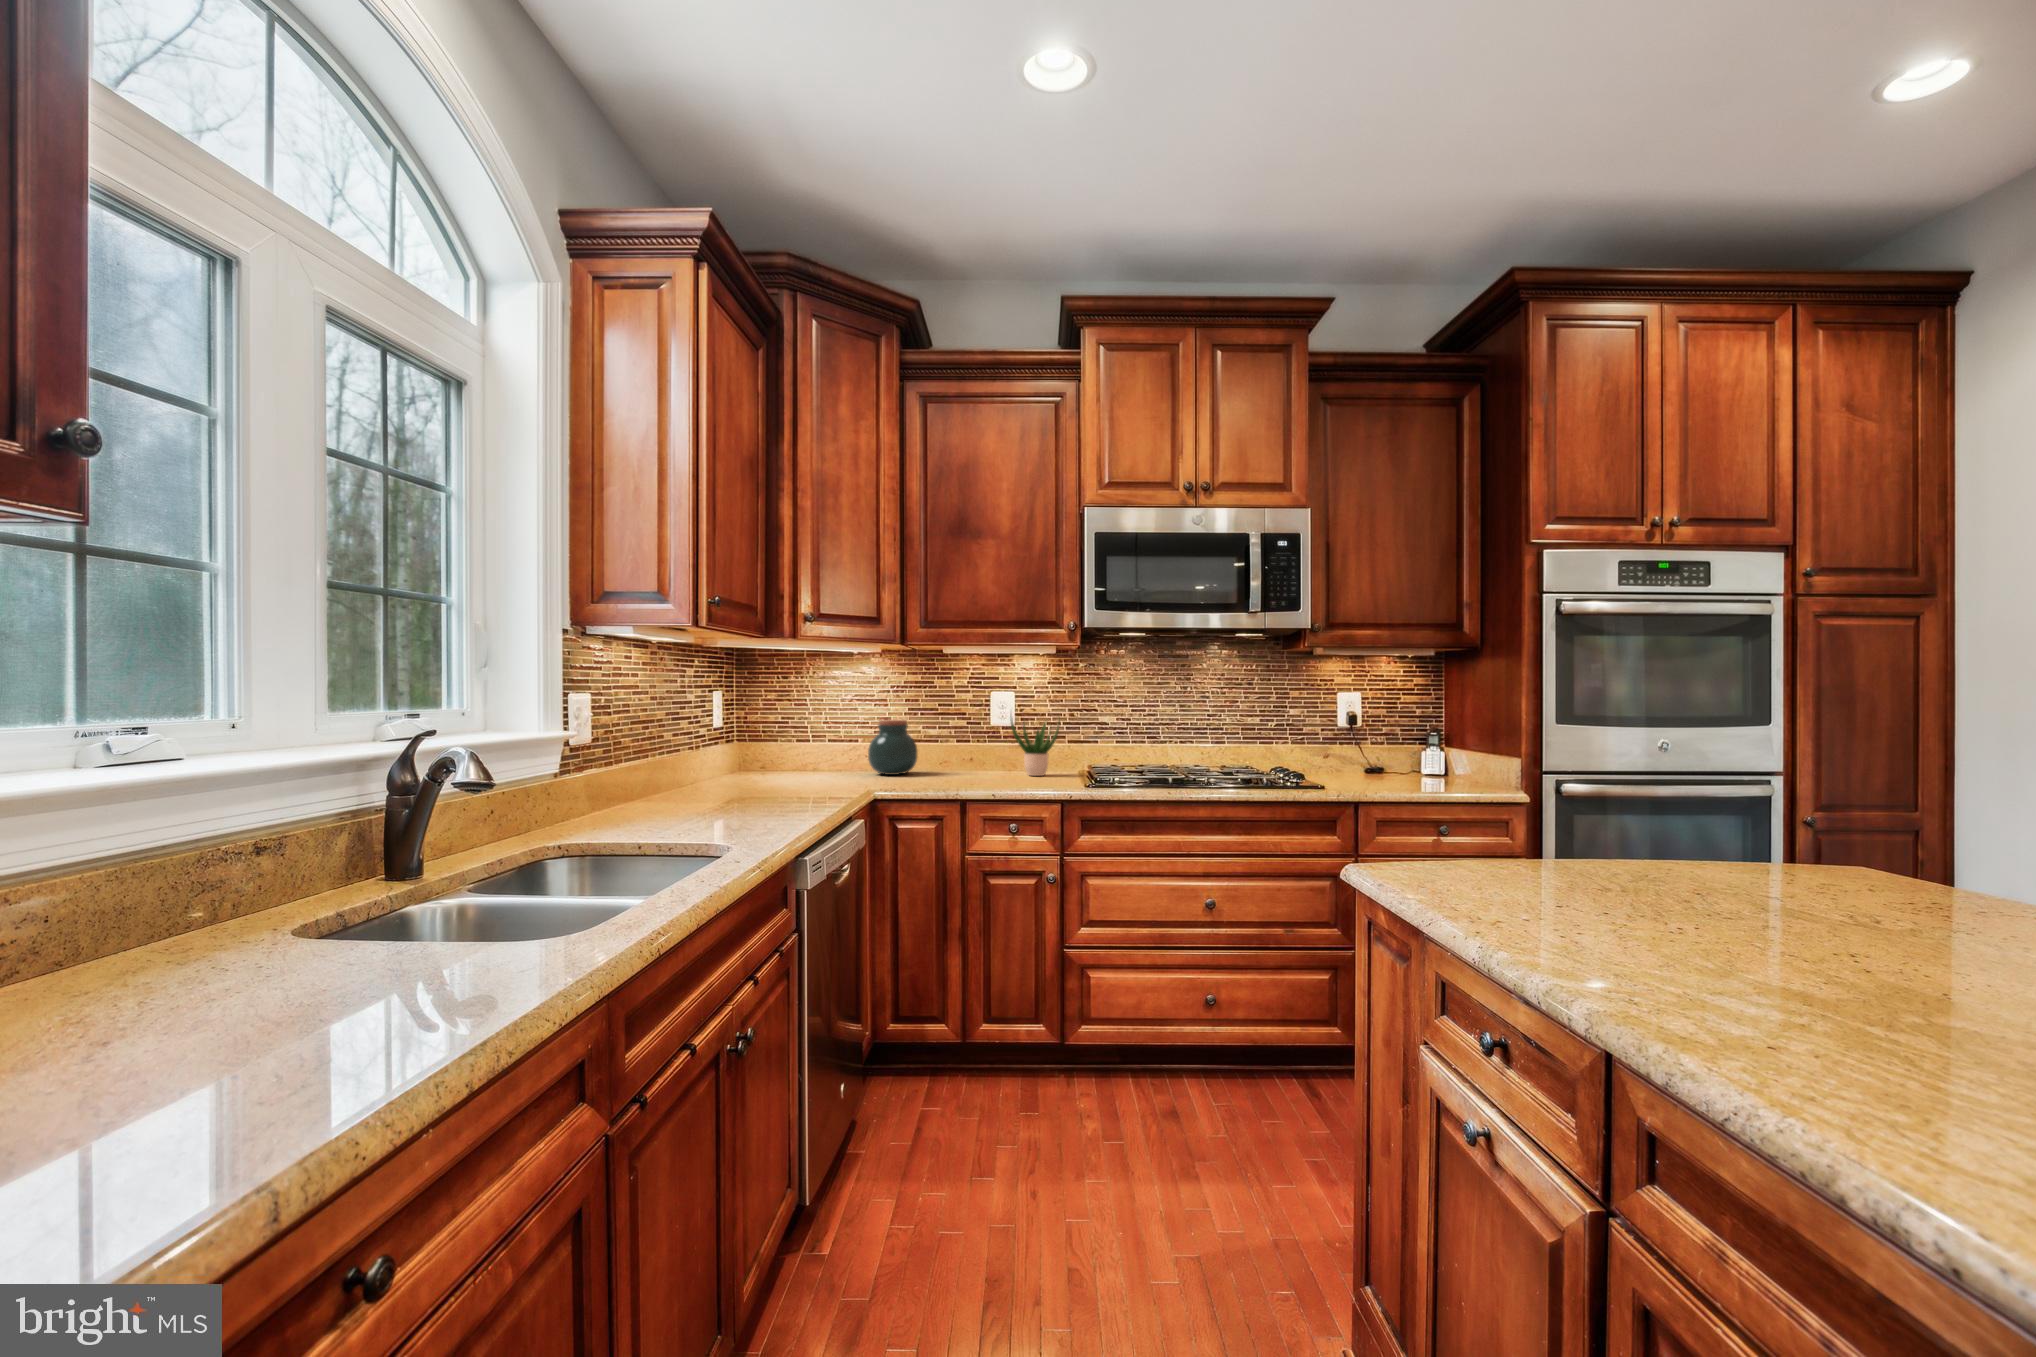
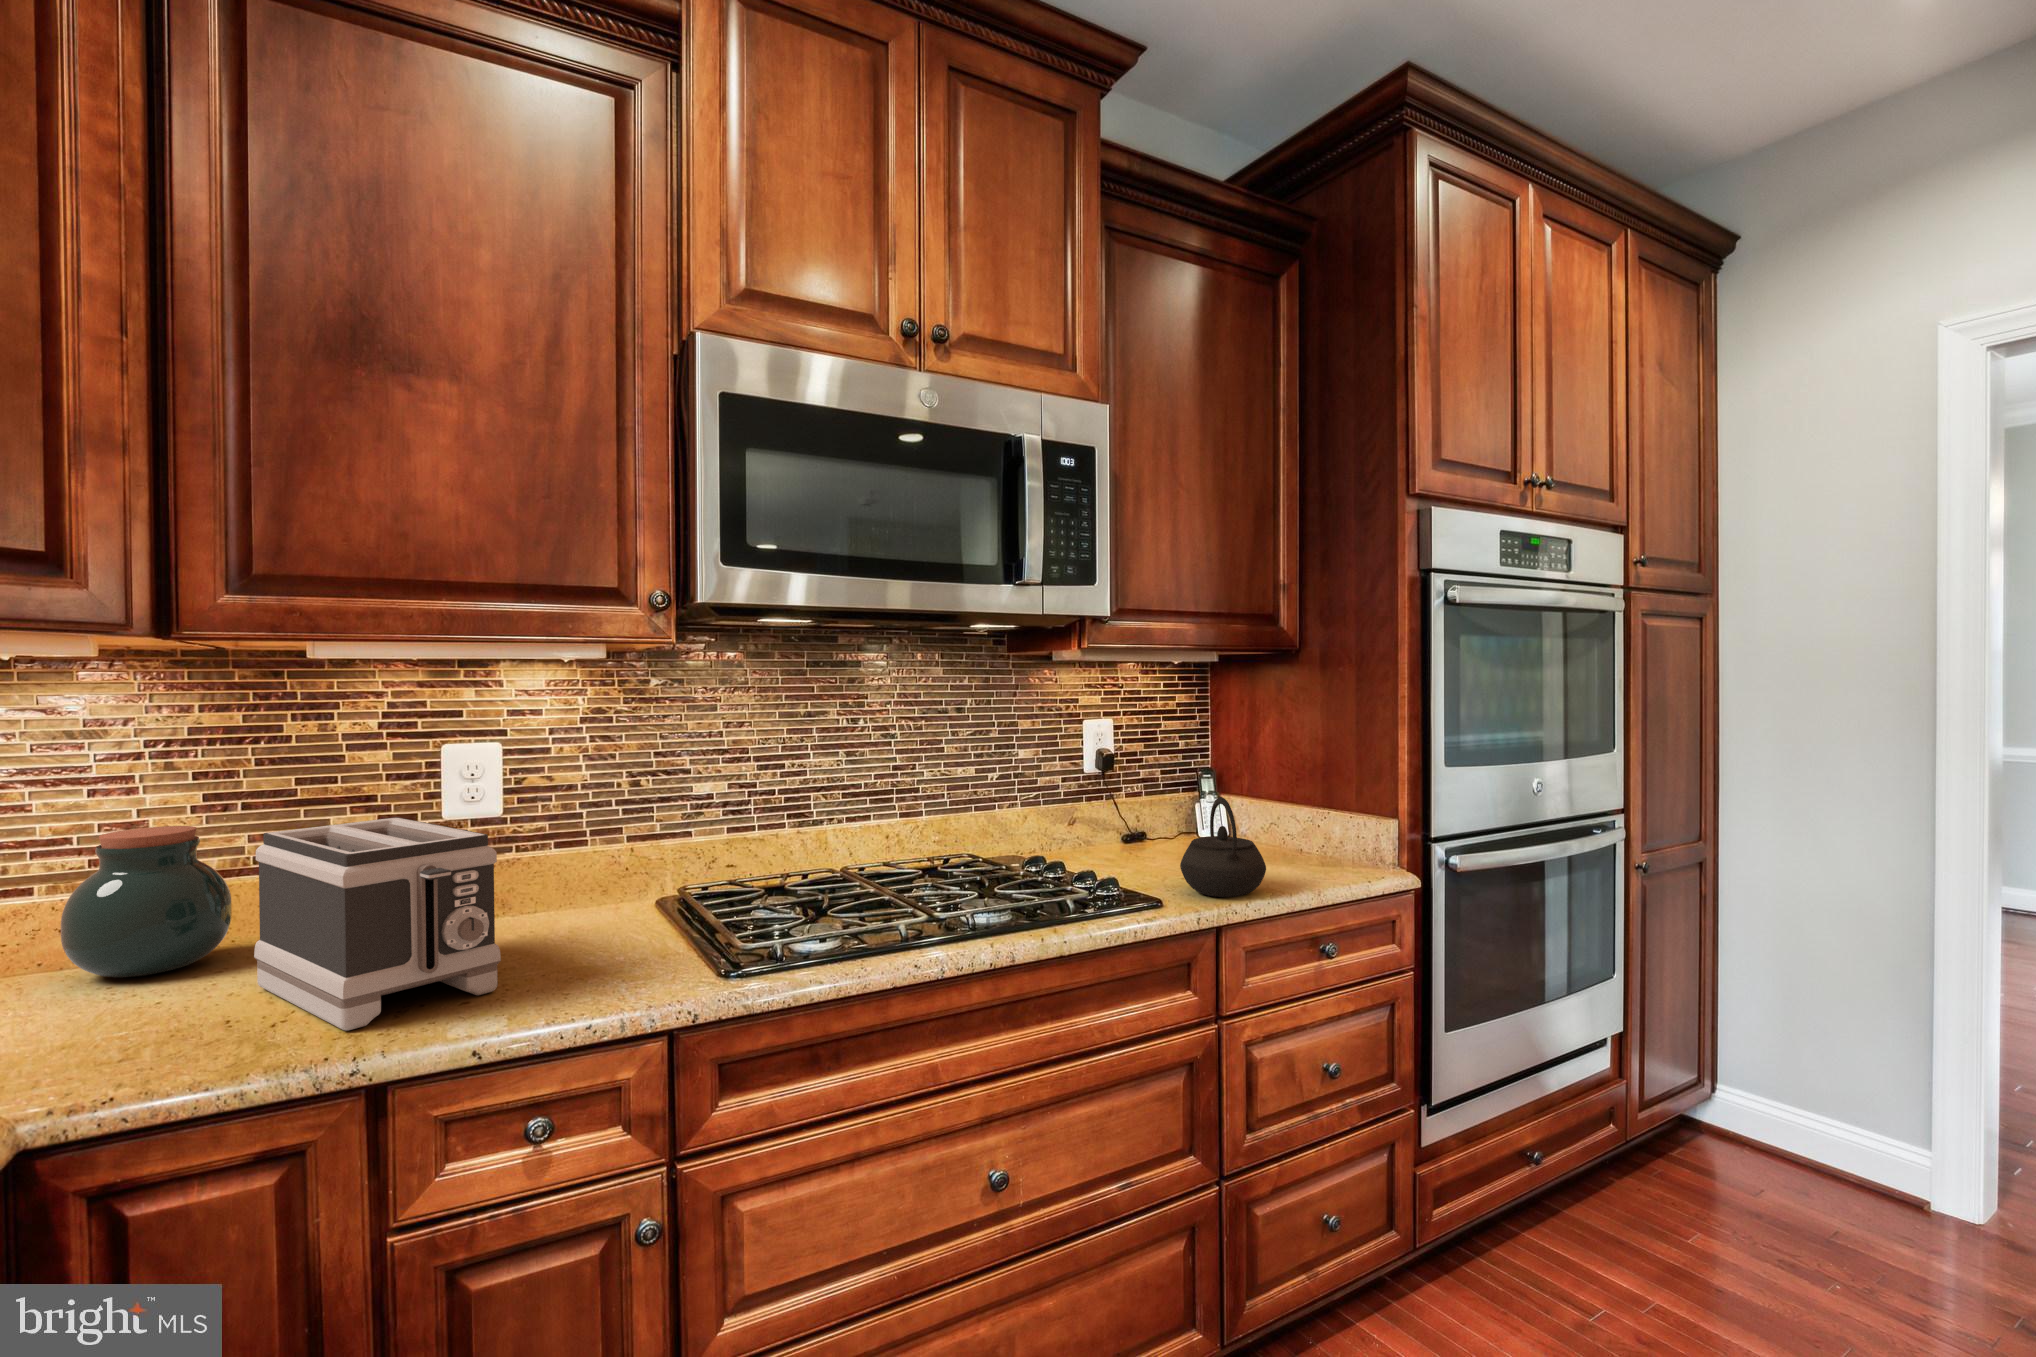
potted plant: present [1010,716,1059,776] -> none [496,780,615,928]
toaster: none [926,719,1007,789] -> present [254,817,501,1031]
kettle: none [1356,733,1410,791] -> present [1180,797,1266,897]

